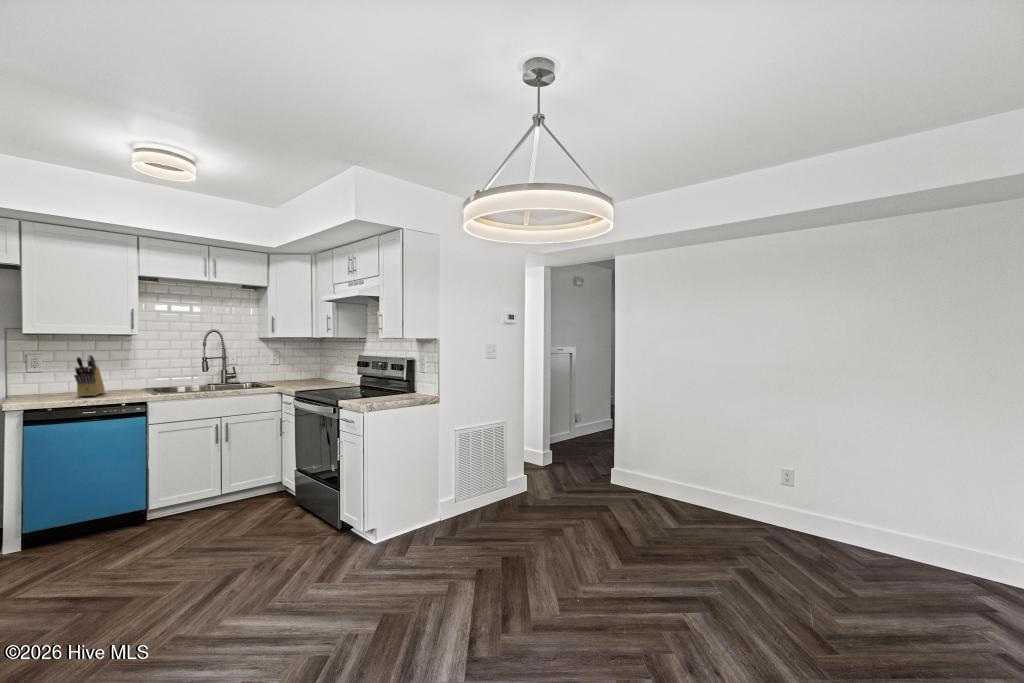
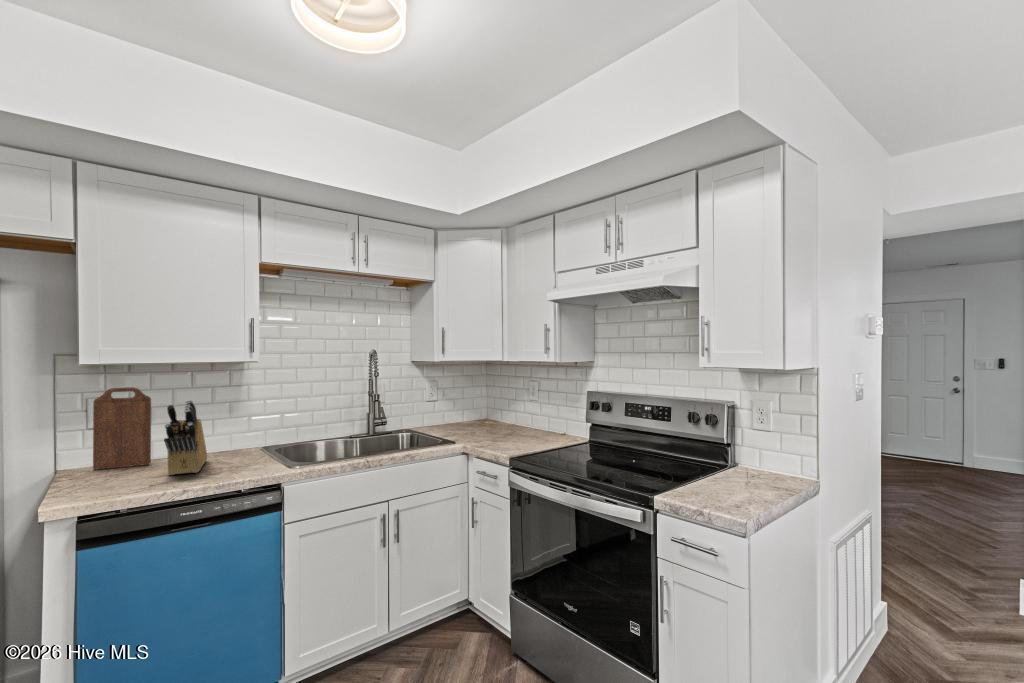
cutting board: none [32,349,69,395] -> present [93,387,151,470]

